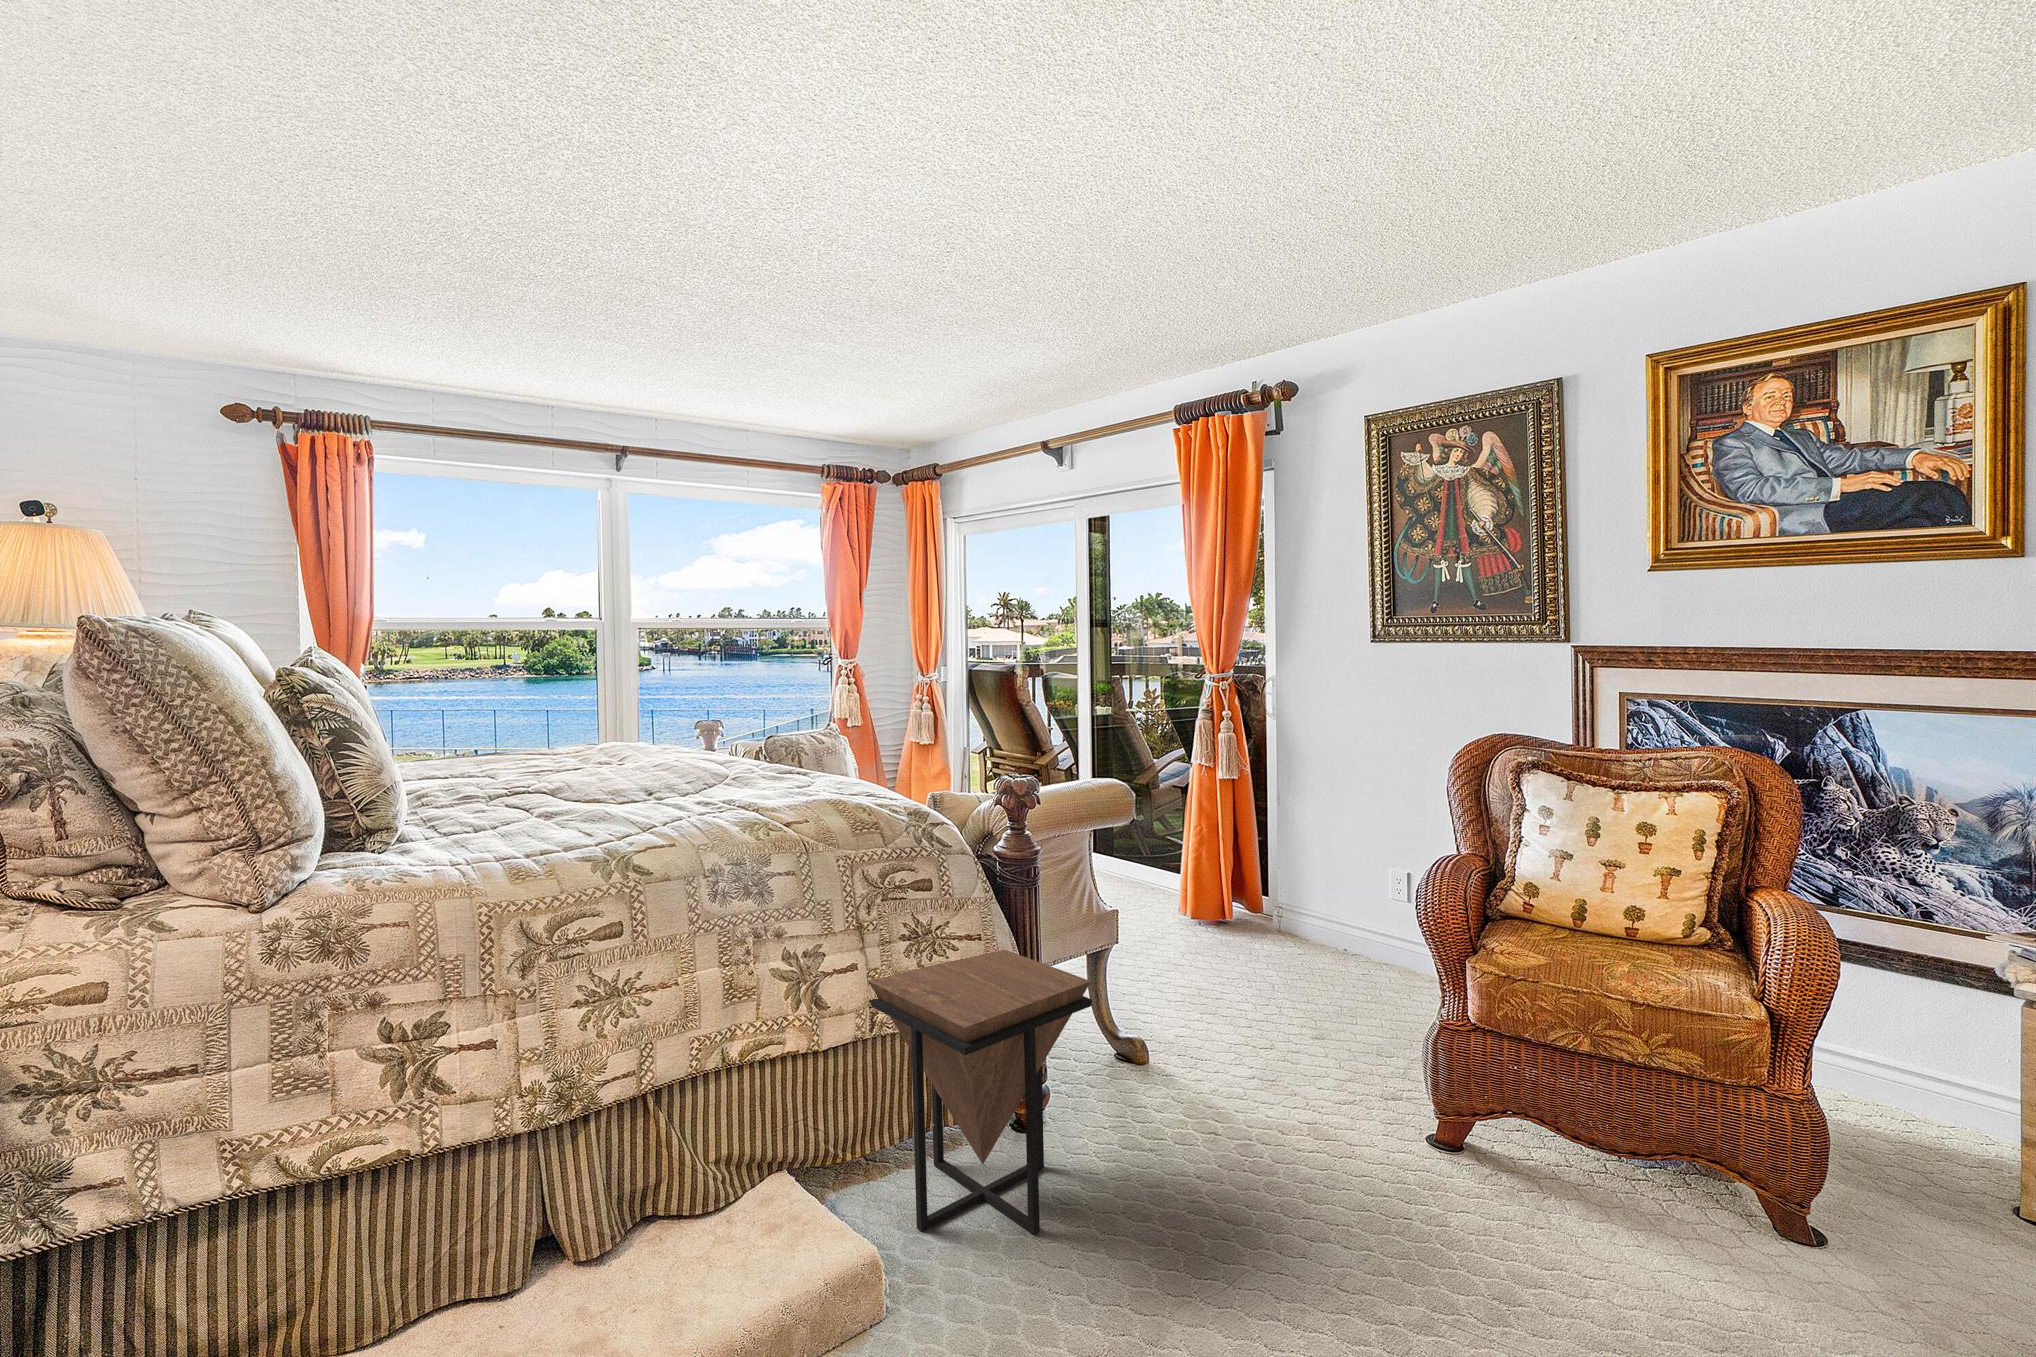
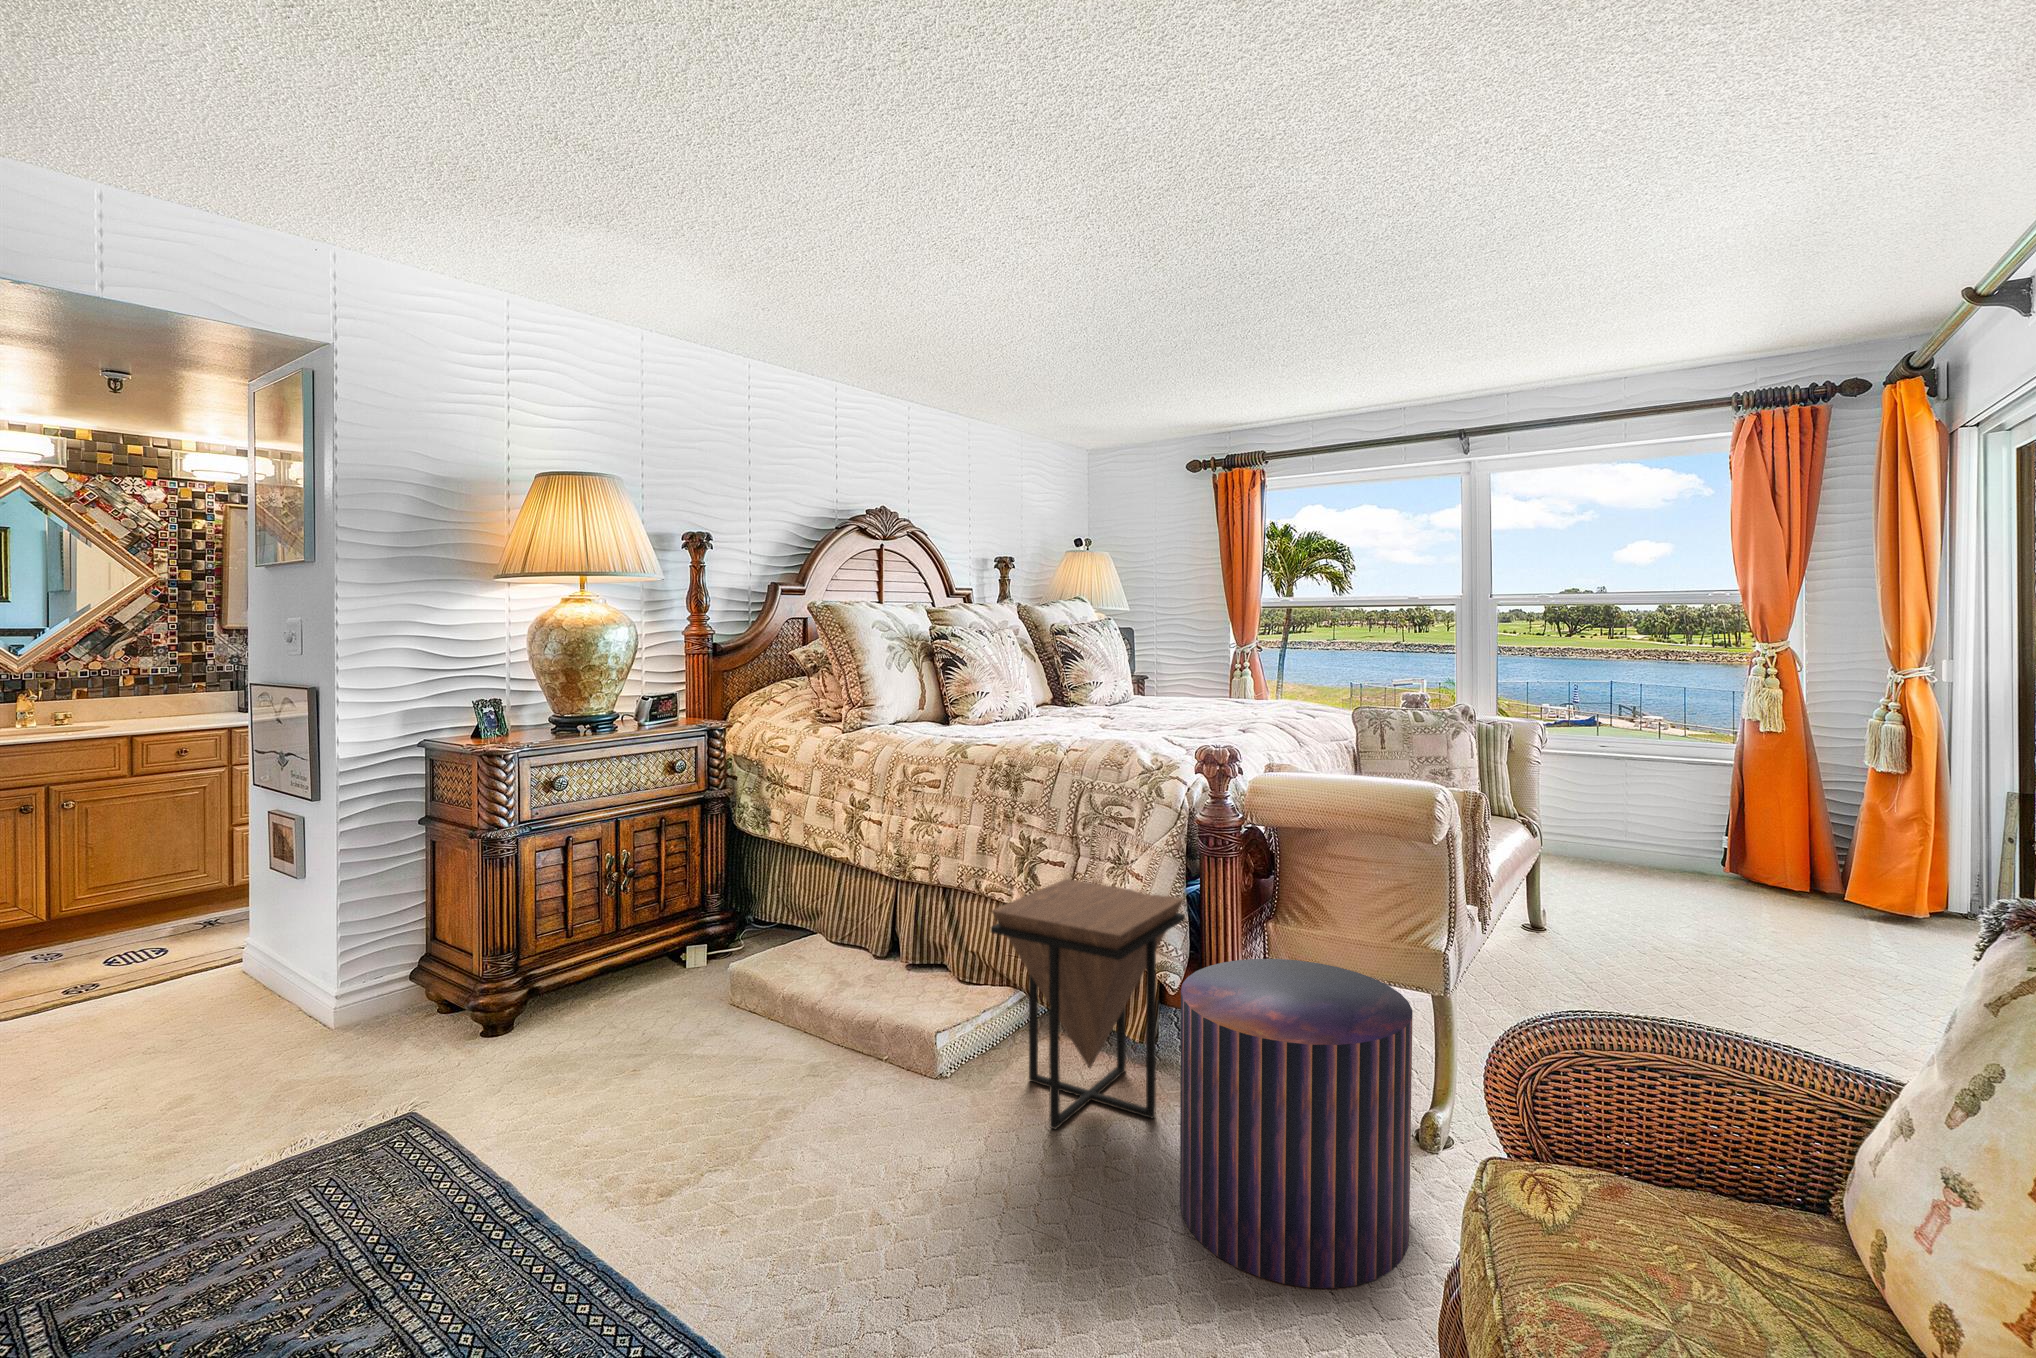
pouf: none [1115,934,1300,1189] -> present [1180,959,1413,1288]

